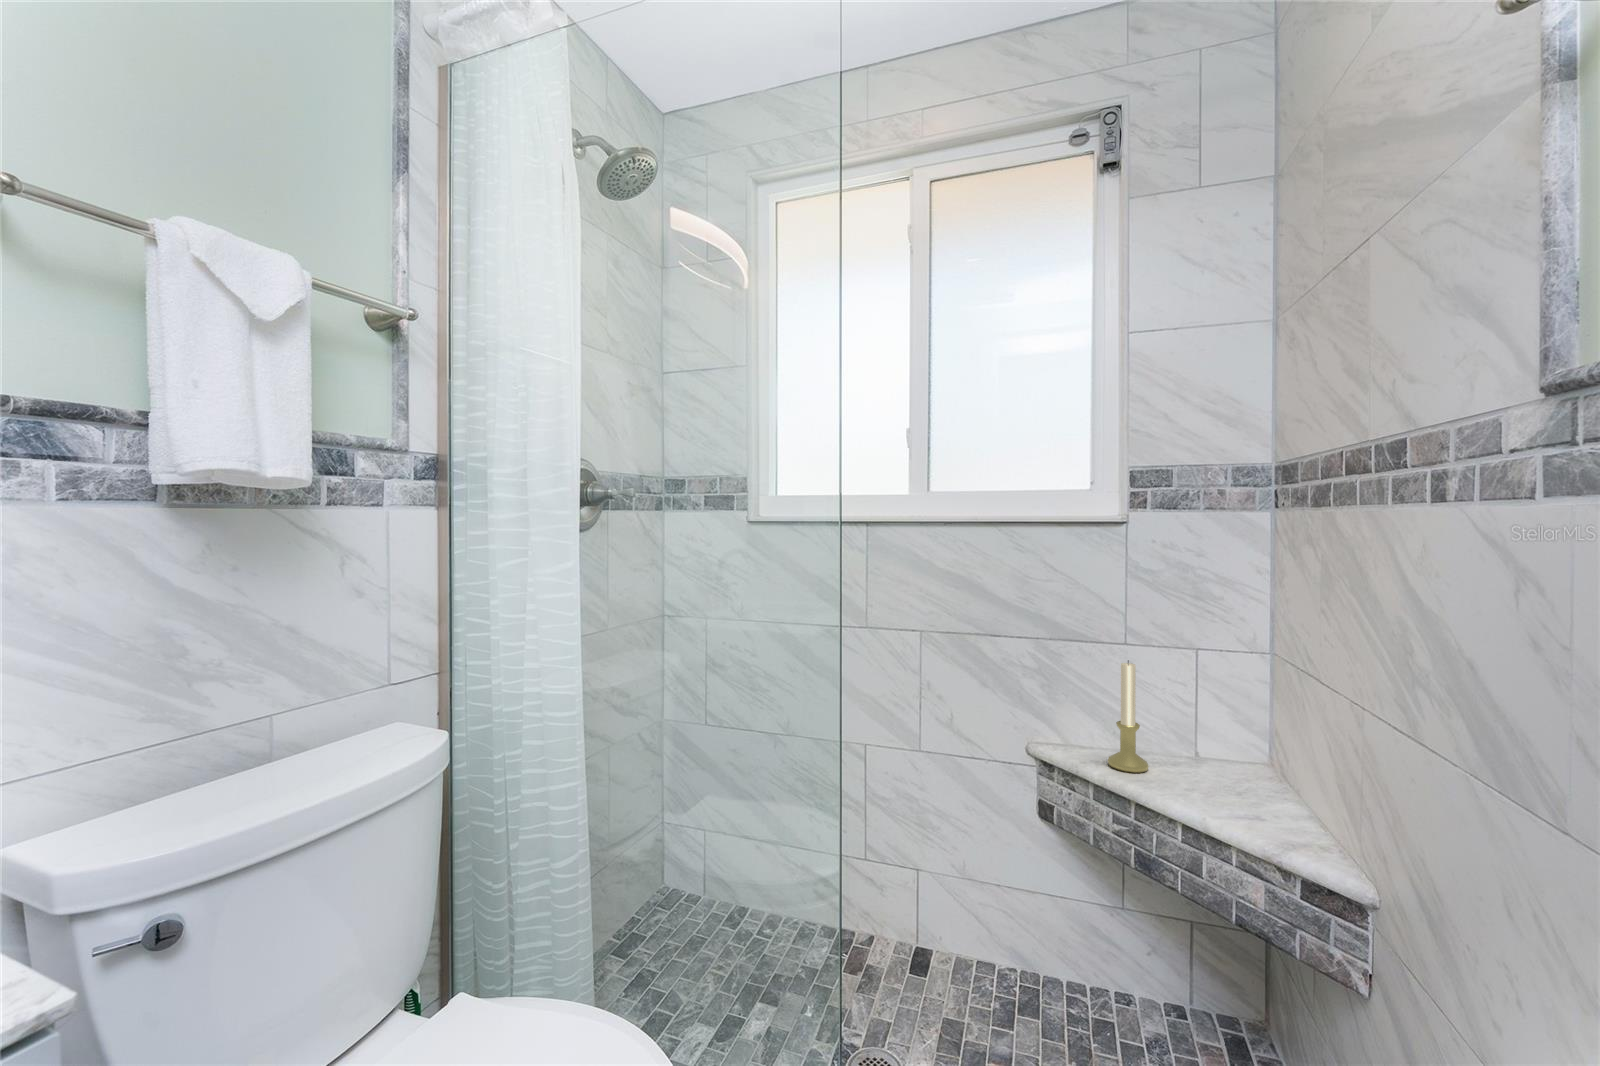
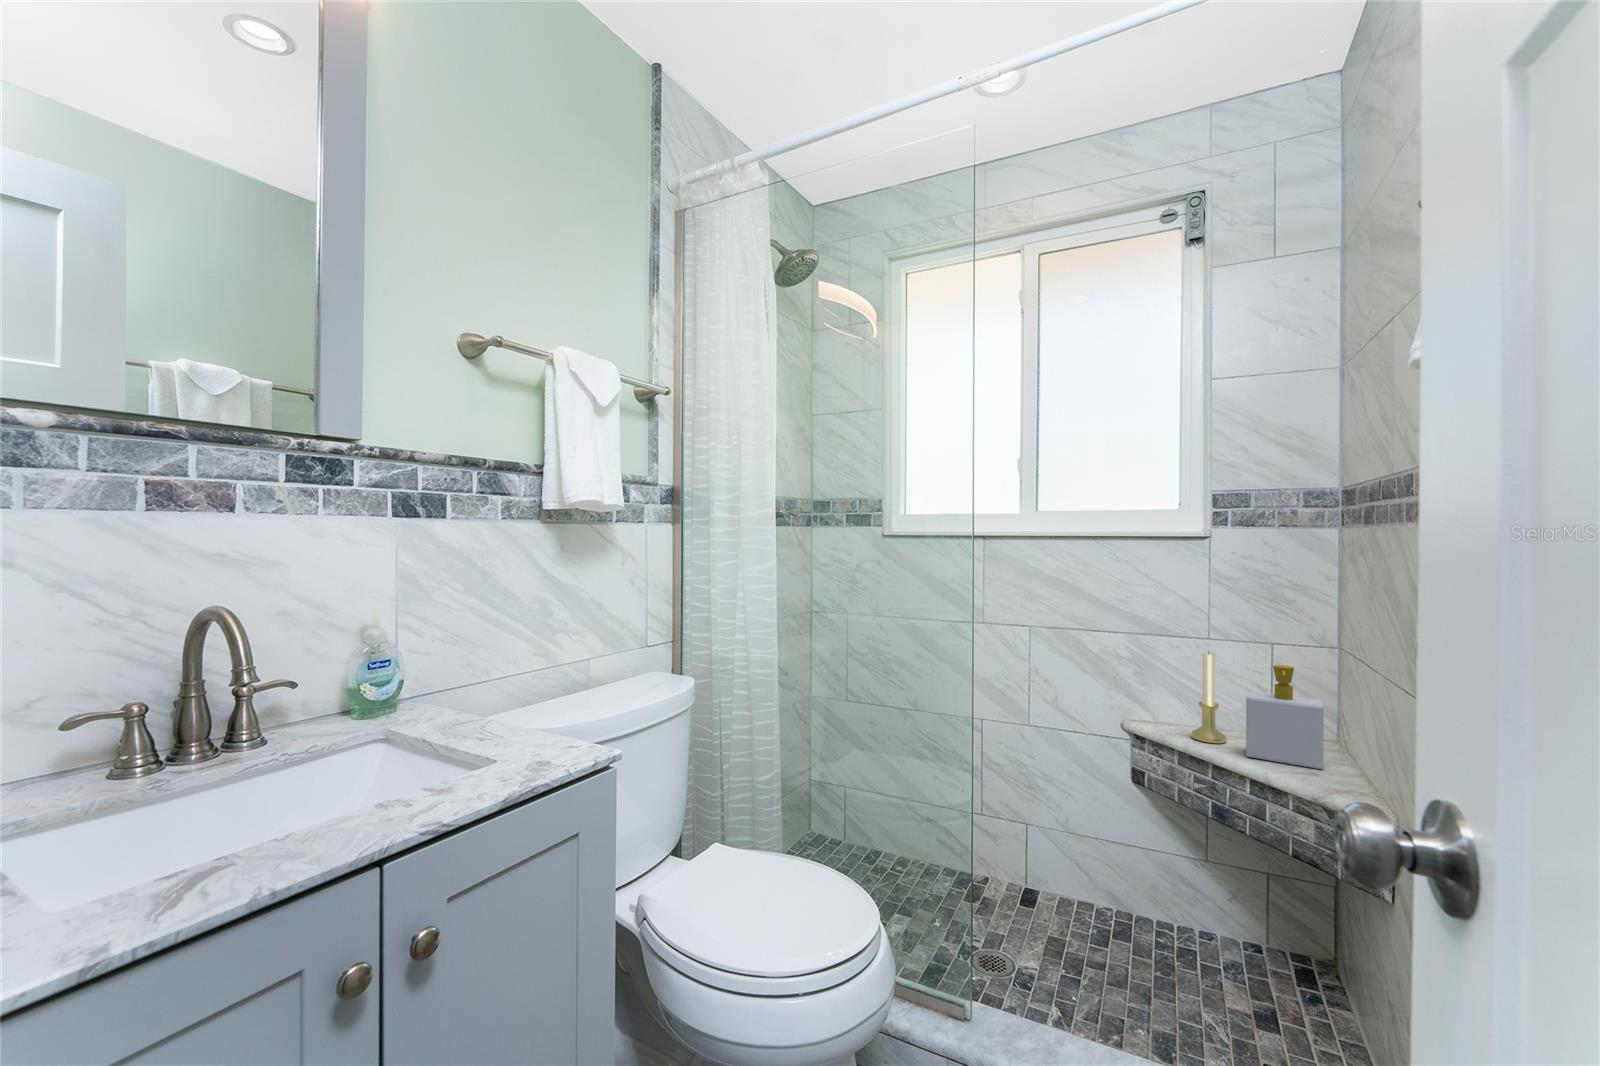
soap bottle: none [1173,677,1264,806] -> present [1246,665,1324,769]

